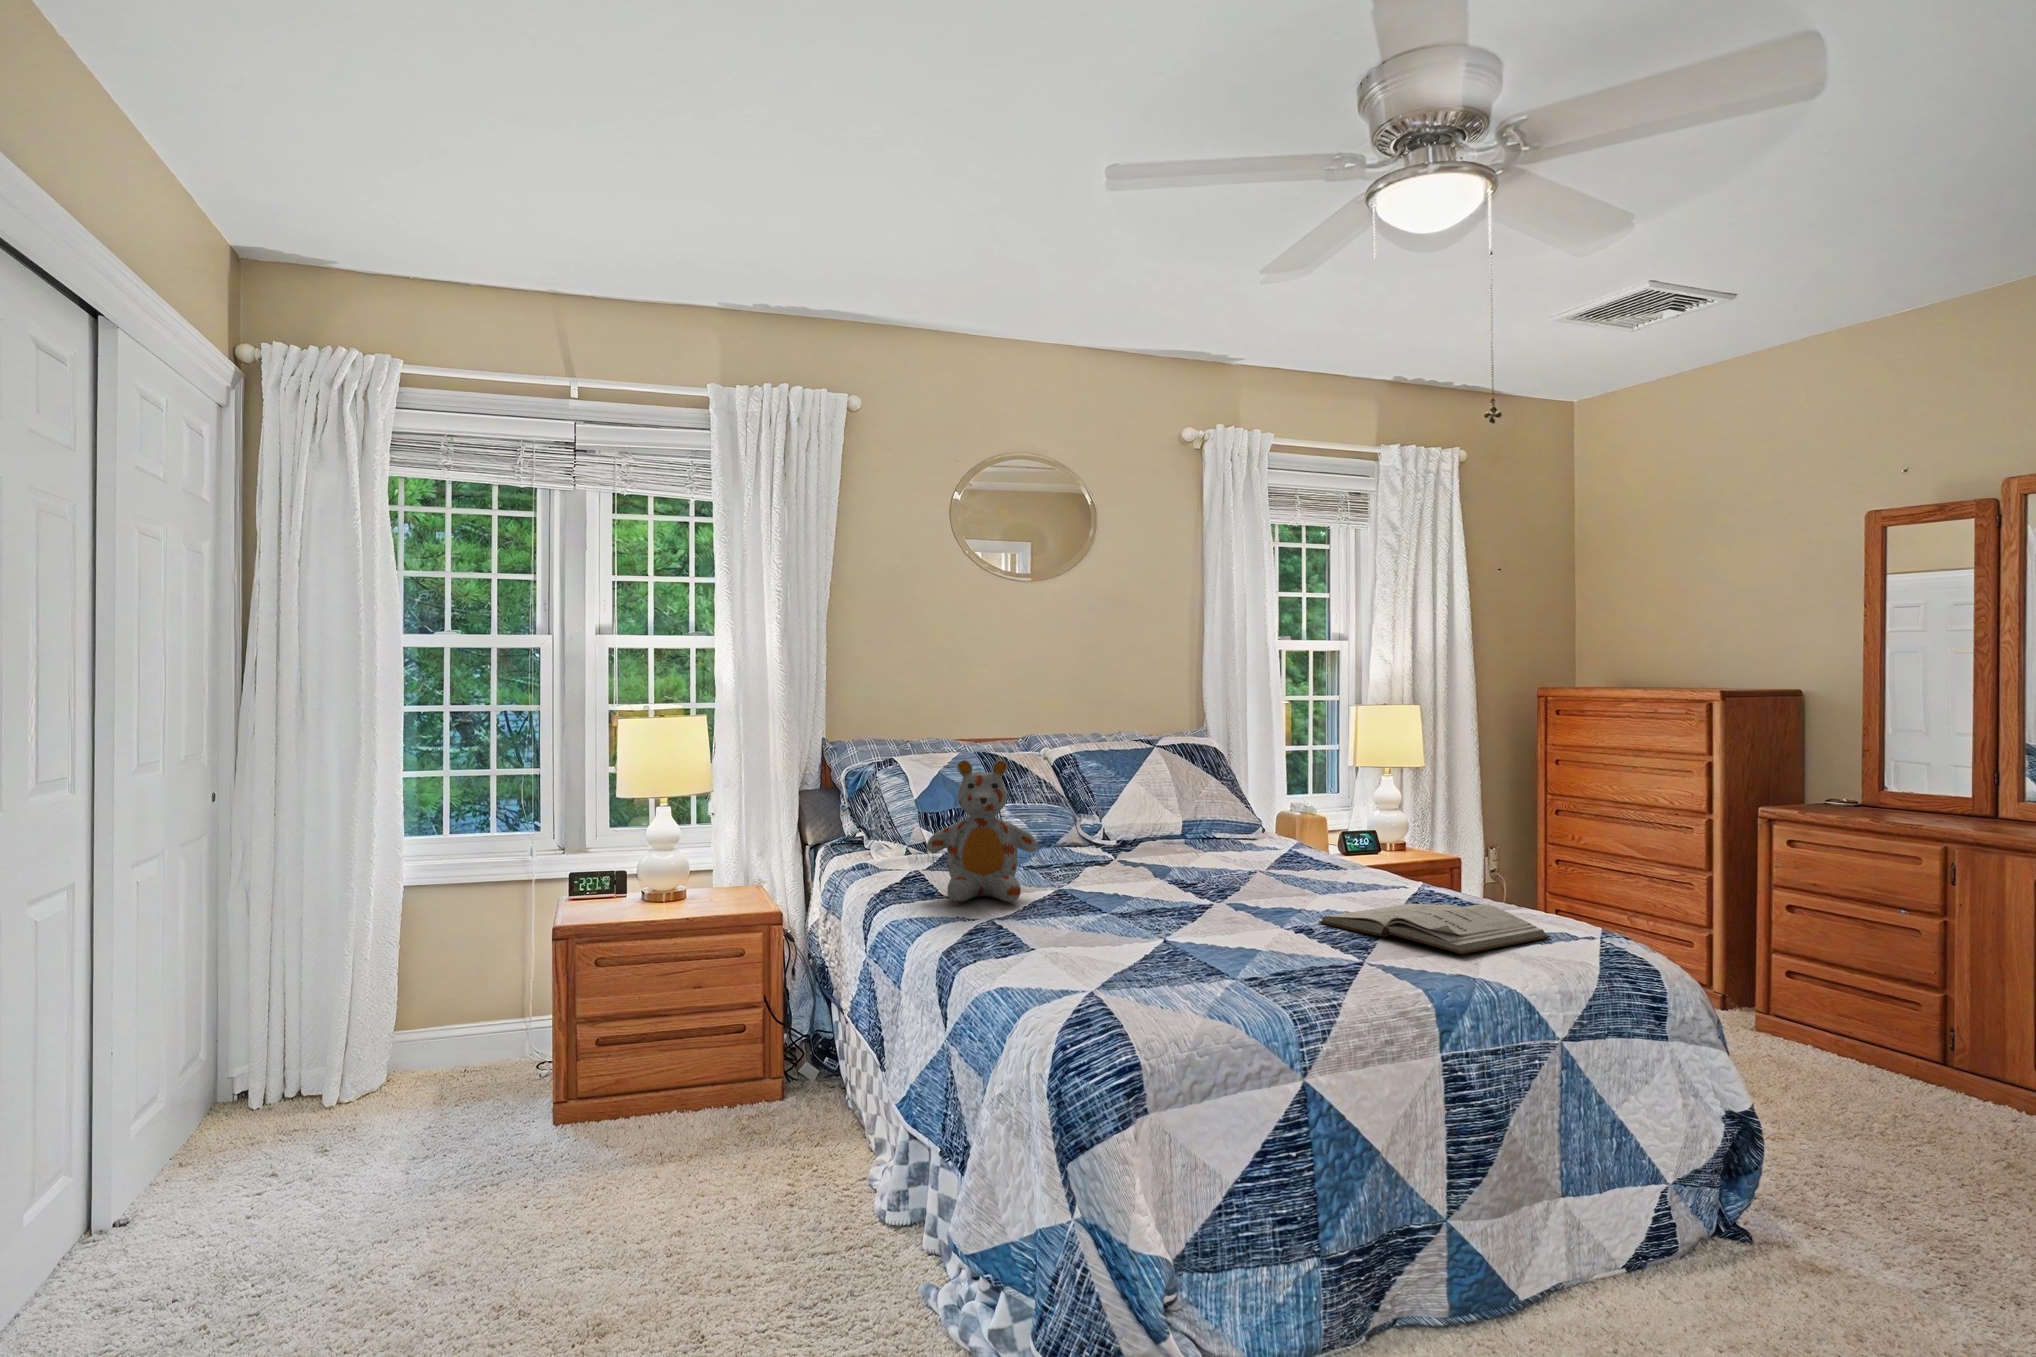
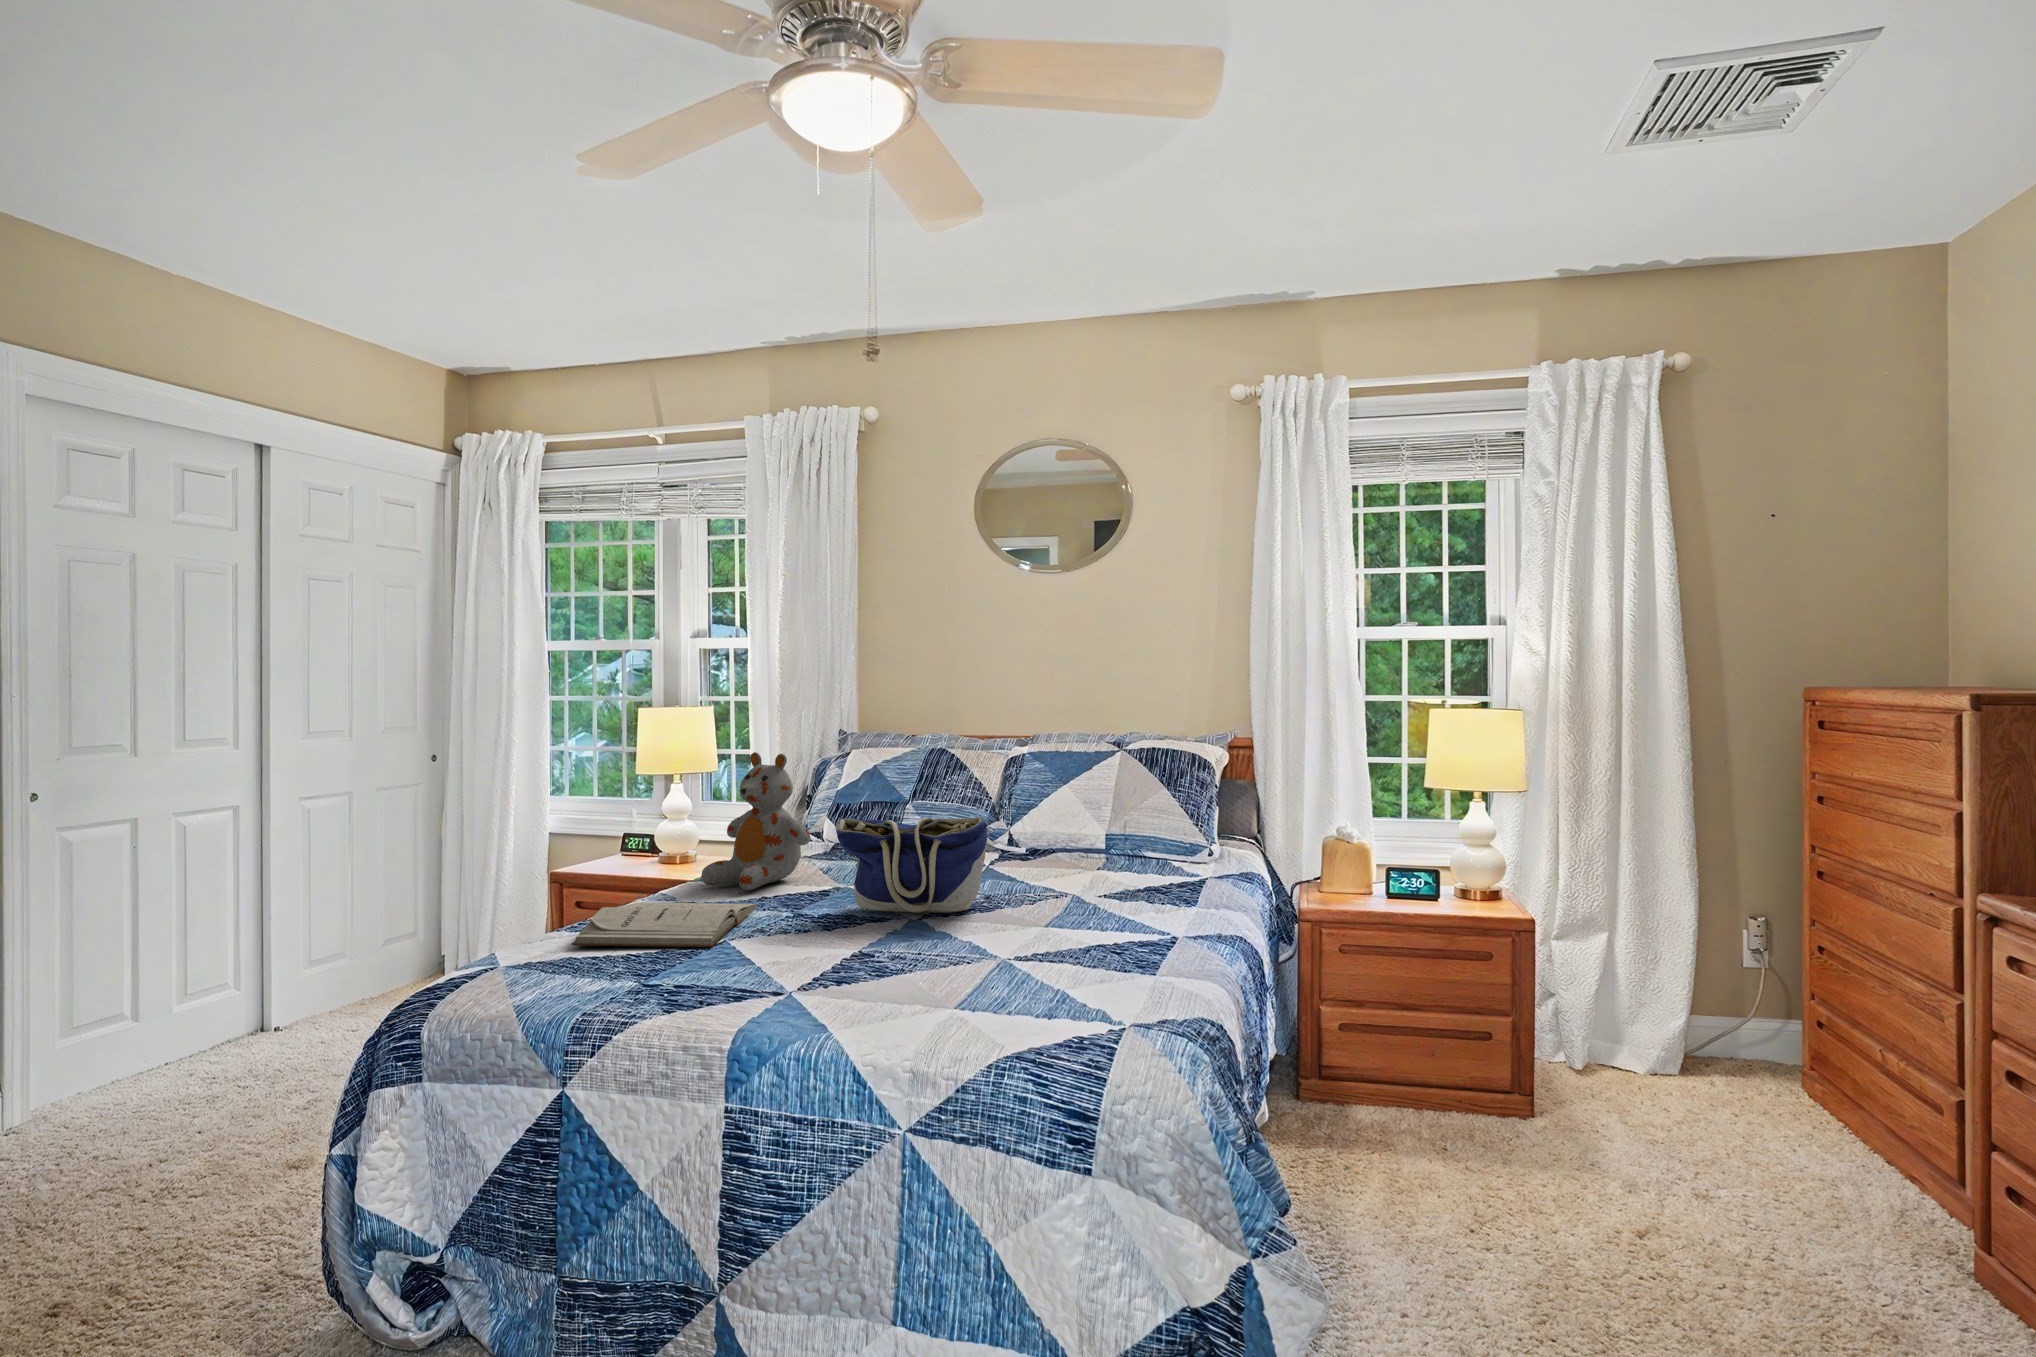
tote bag: none [1148,805,1284,901] -> present [835,817,987,913]
book: present [1319,904,1550,954] -> present [572,903,757,947]

